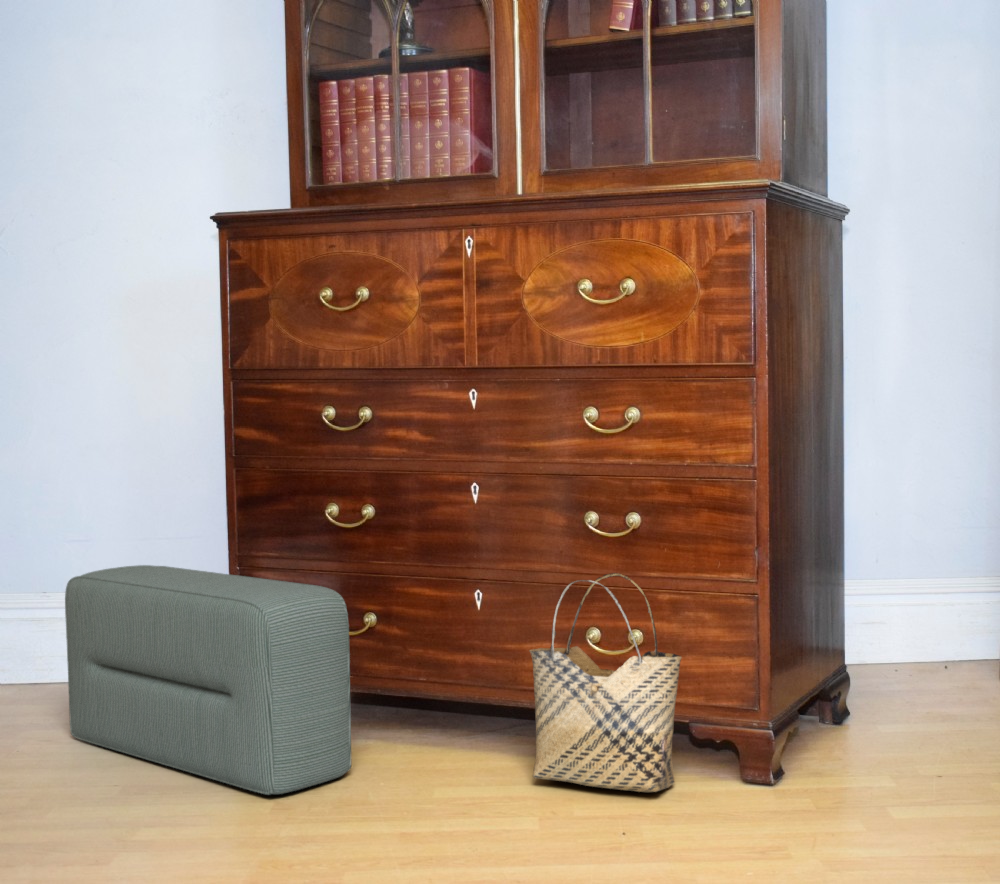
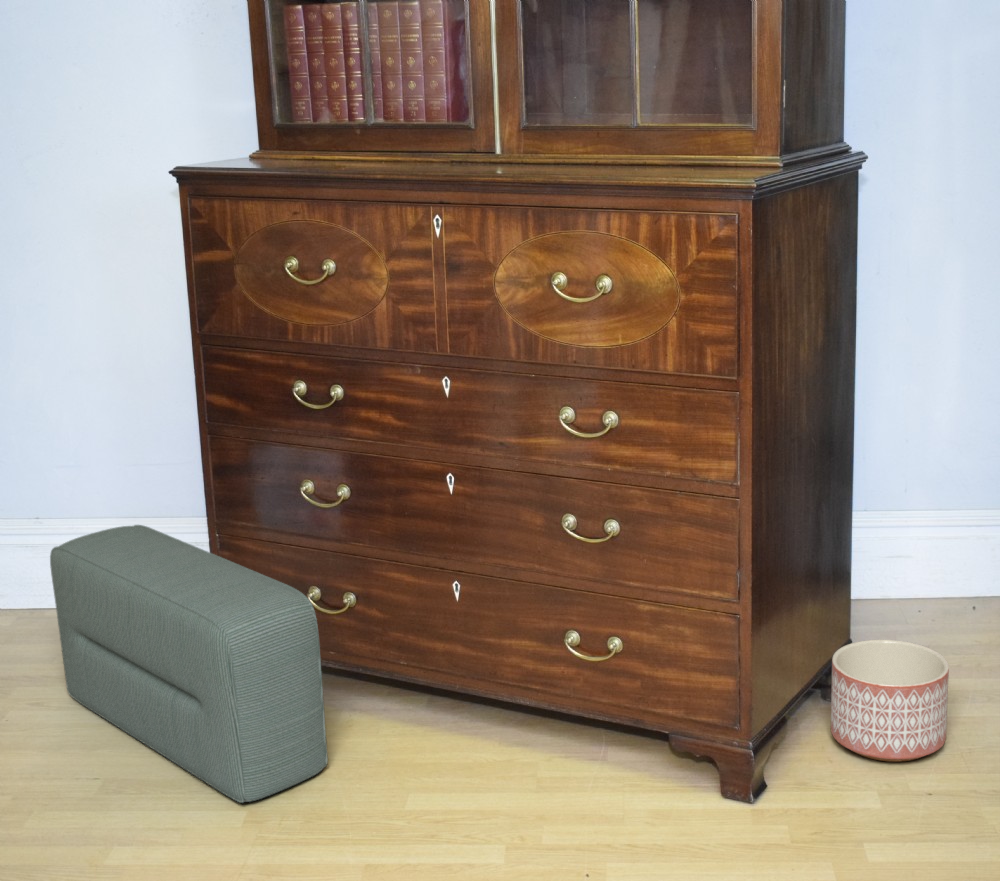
woven basket: present [529,573,682,792] -> none [499,586,653,819]
planter: none [835,651,947,754] -> present [831,640,949,762]

